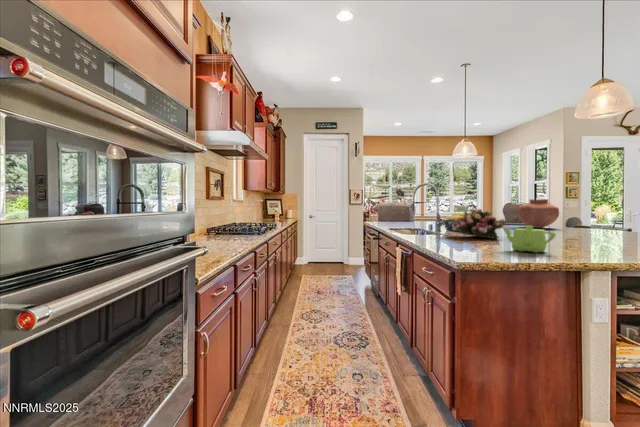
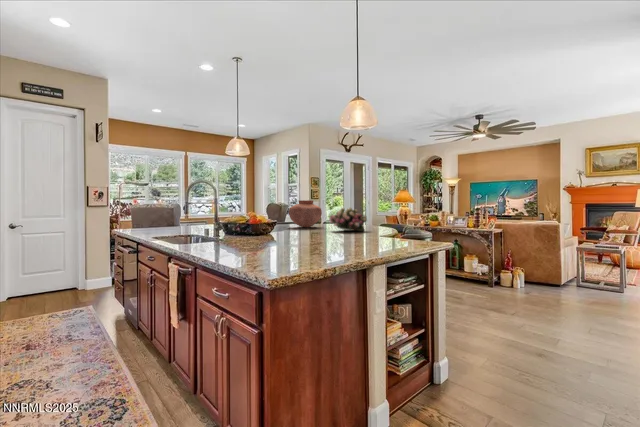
flower arrangement: present [453,208,505,239] -> present [329,208,367,231]
teapot: present [502,226,556,253] -> none [299,226,349,255]

